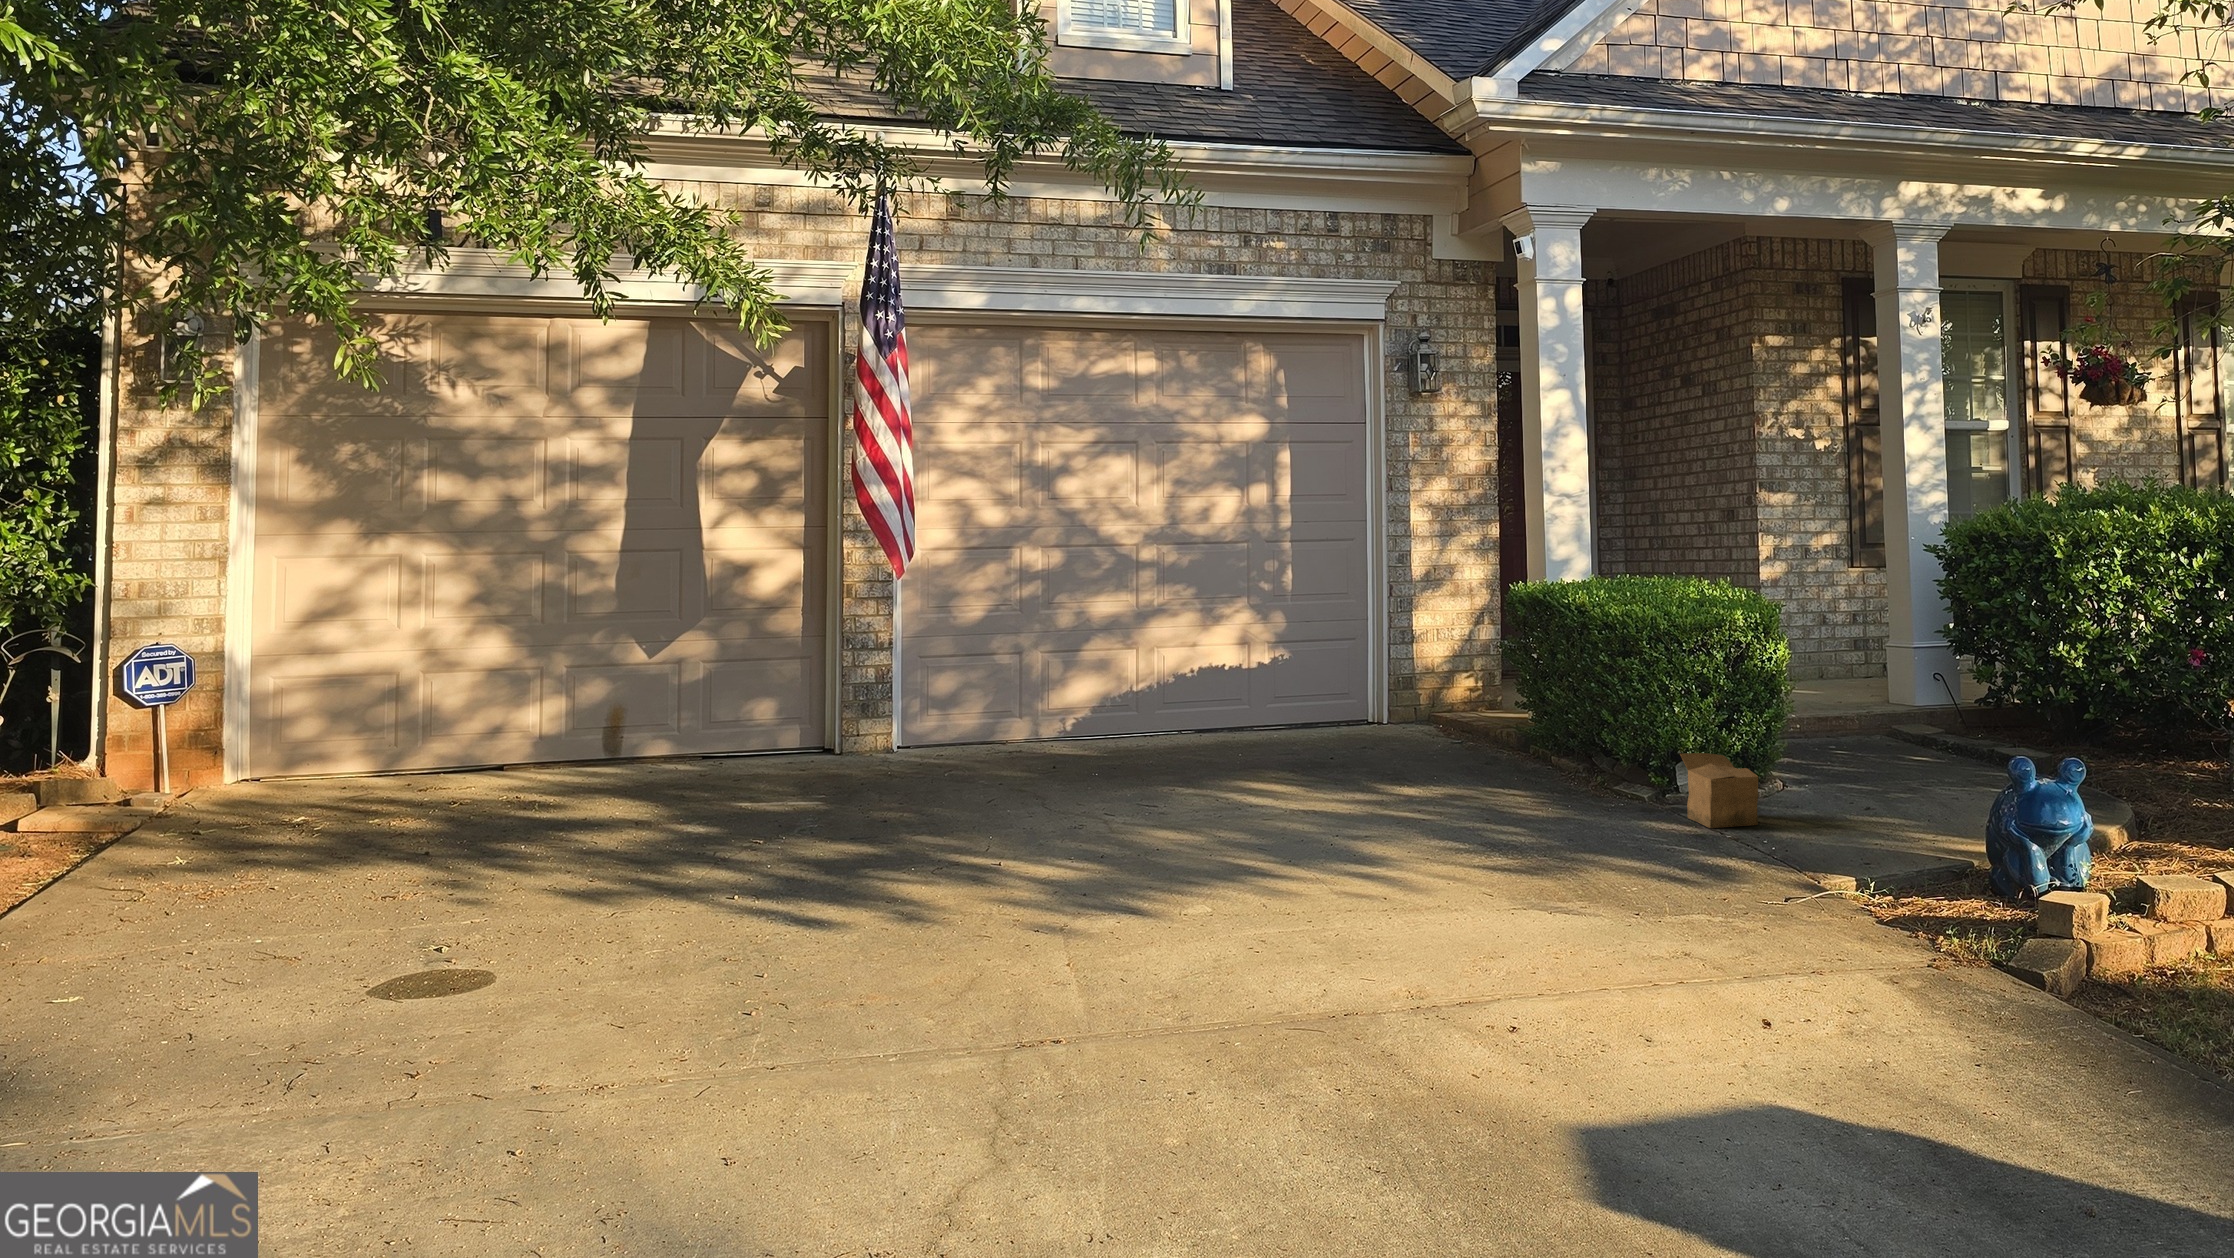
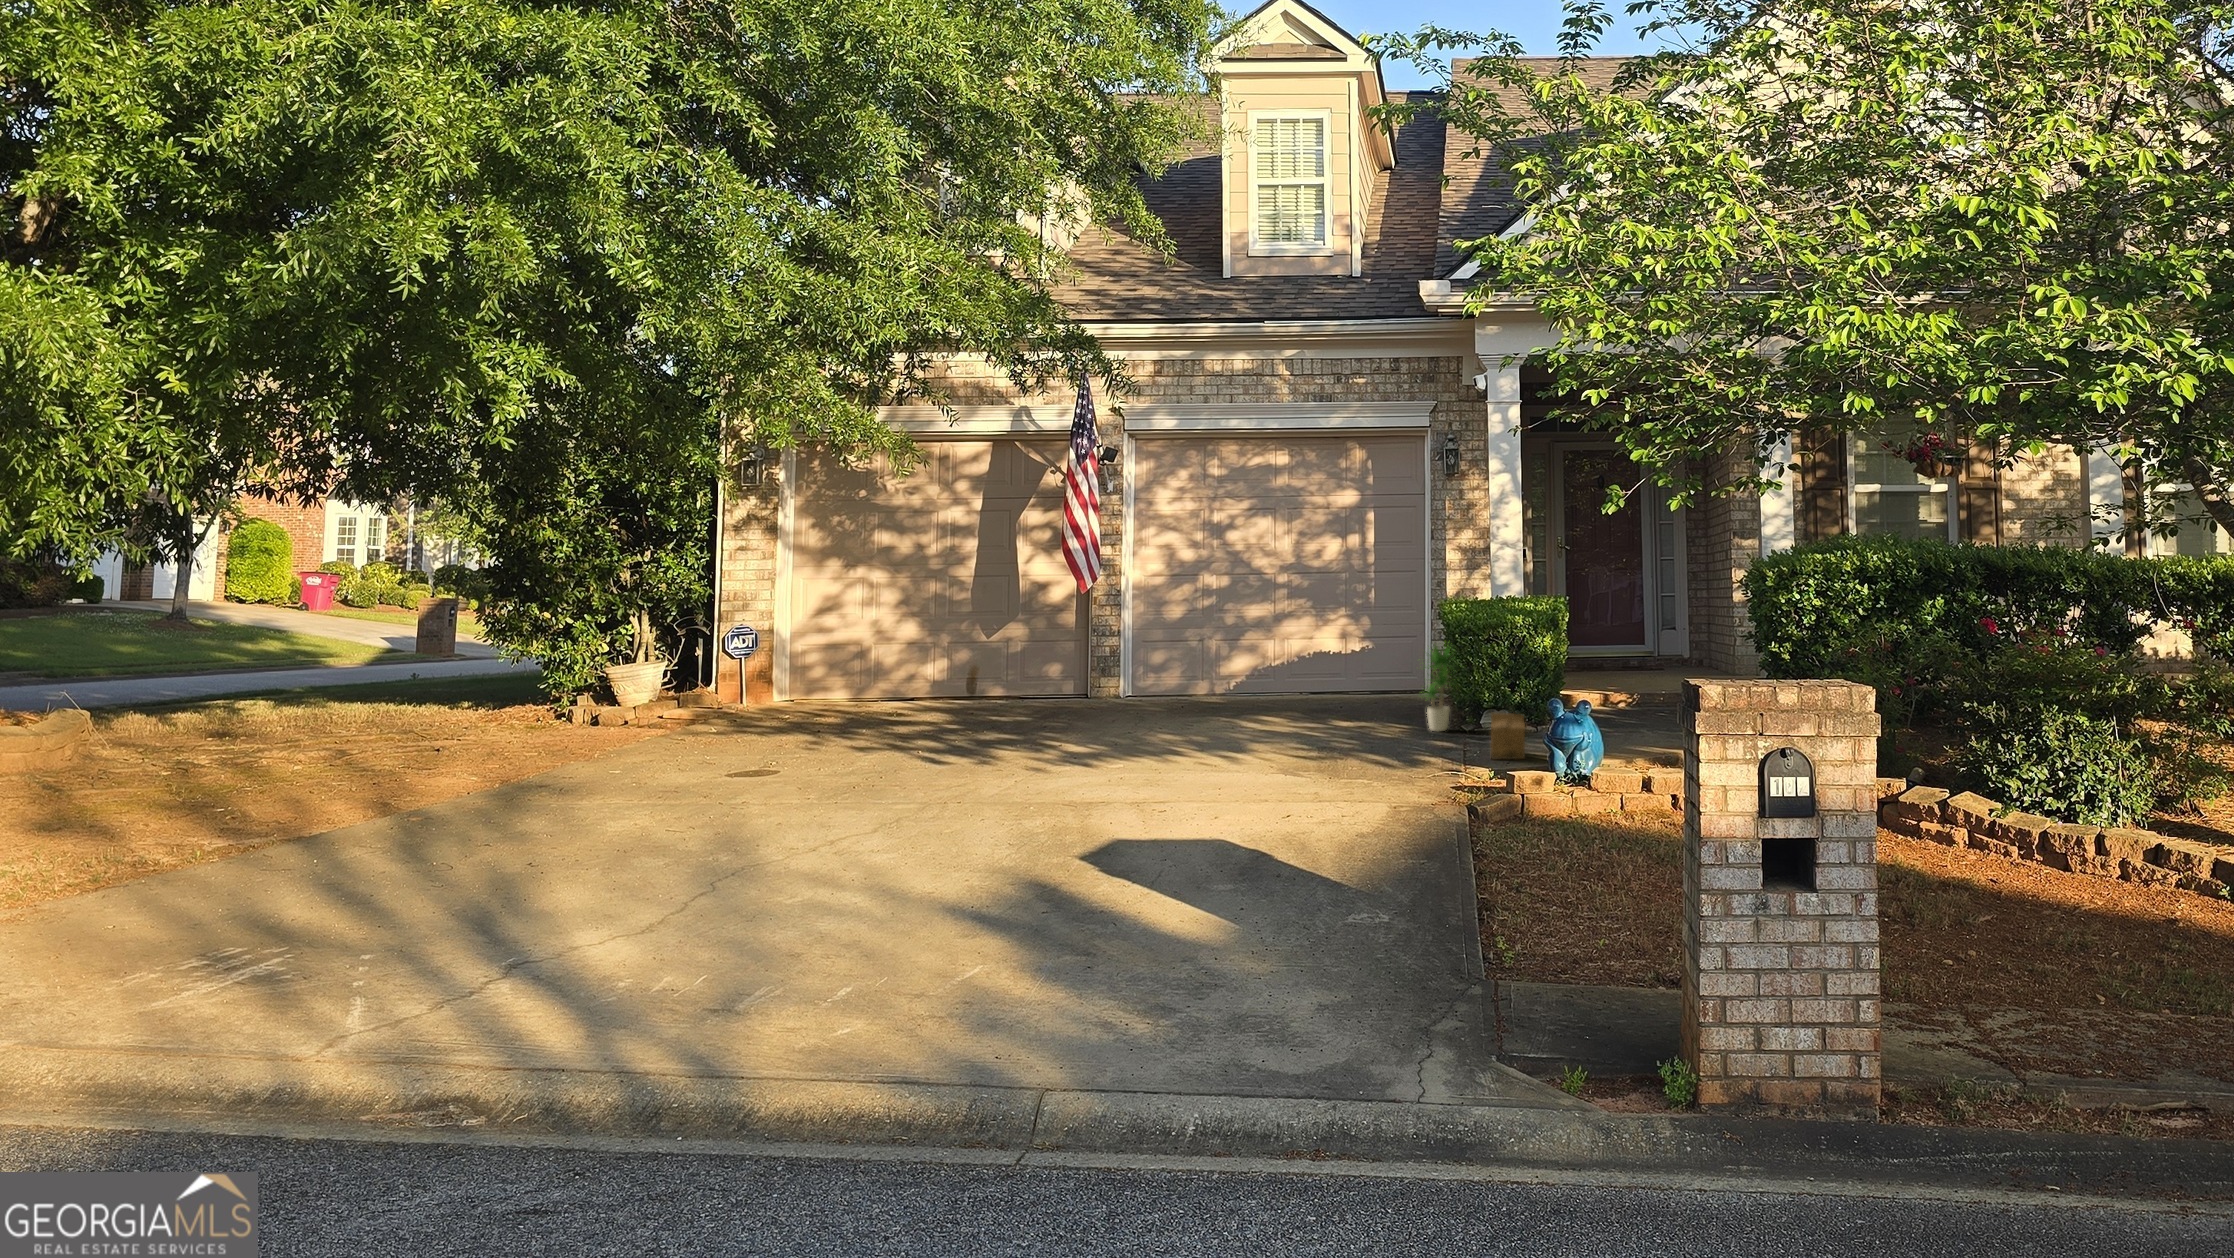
potted plant: none [1487,640,1573,785] -> present [1423,642,1461,732]

